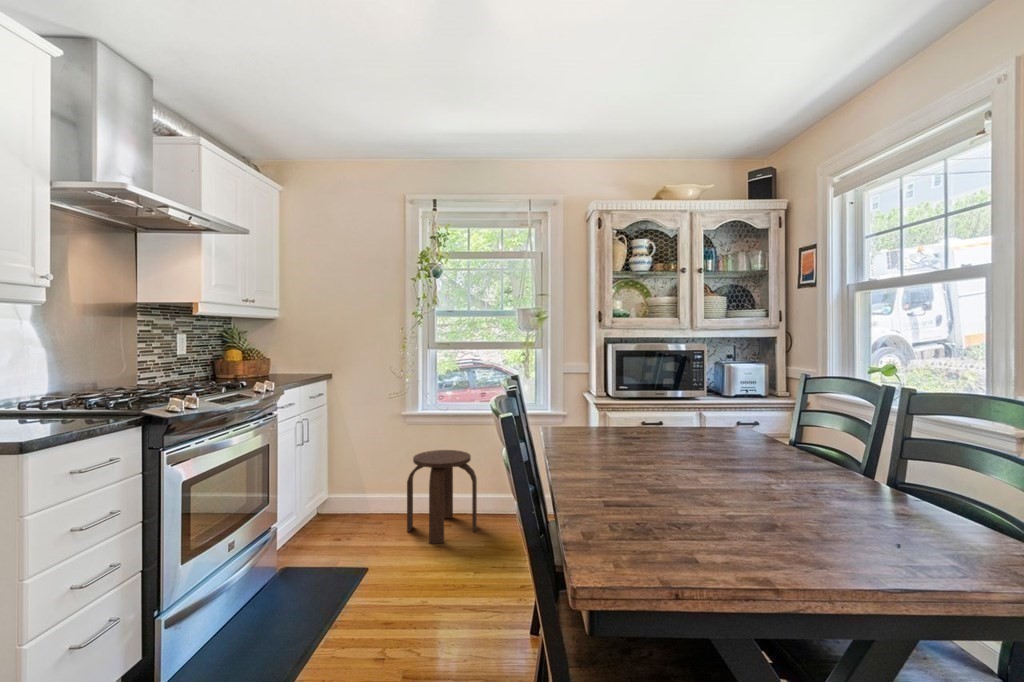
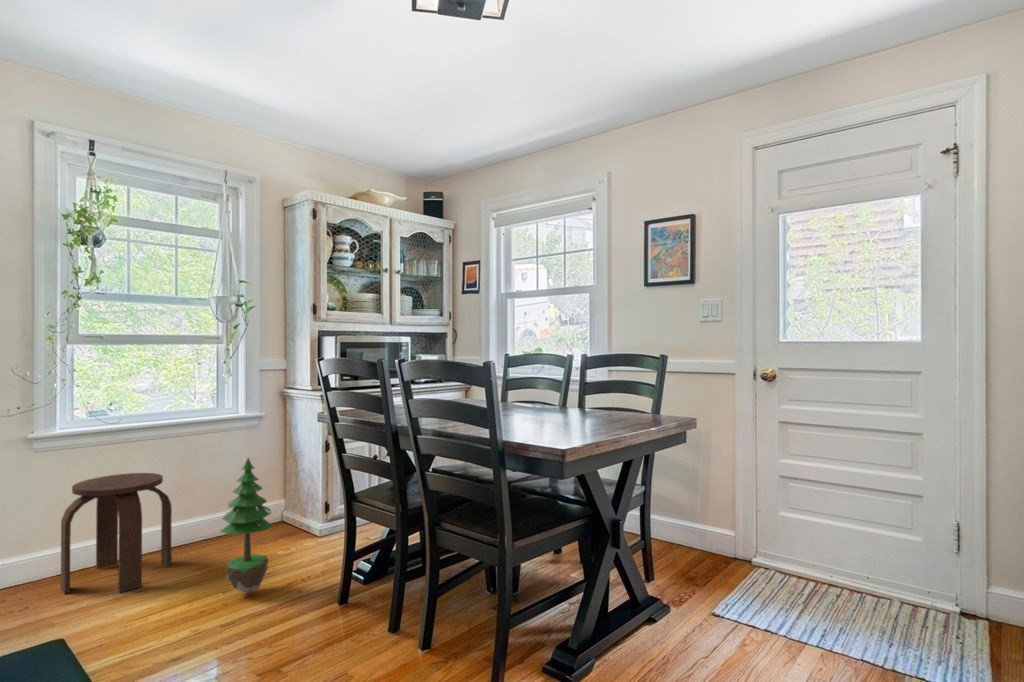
potted tree: none [467,458,511,581] -> present [221,458,273,594]

